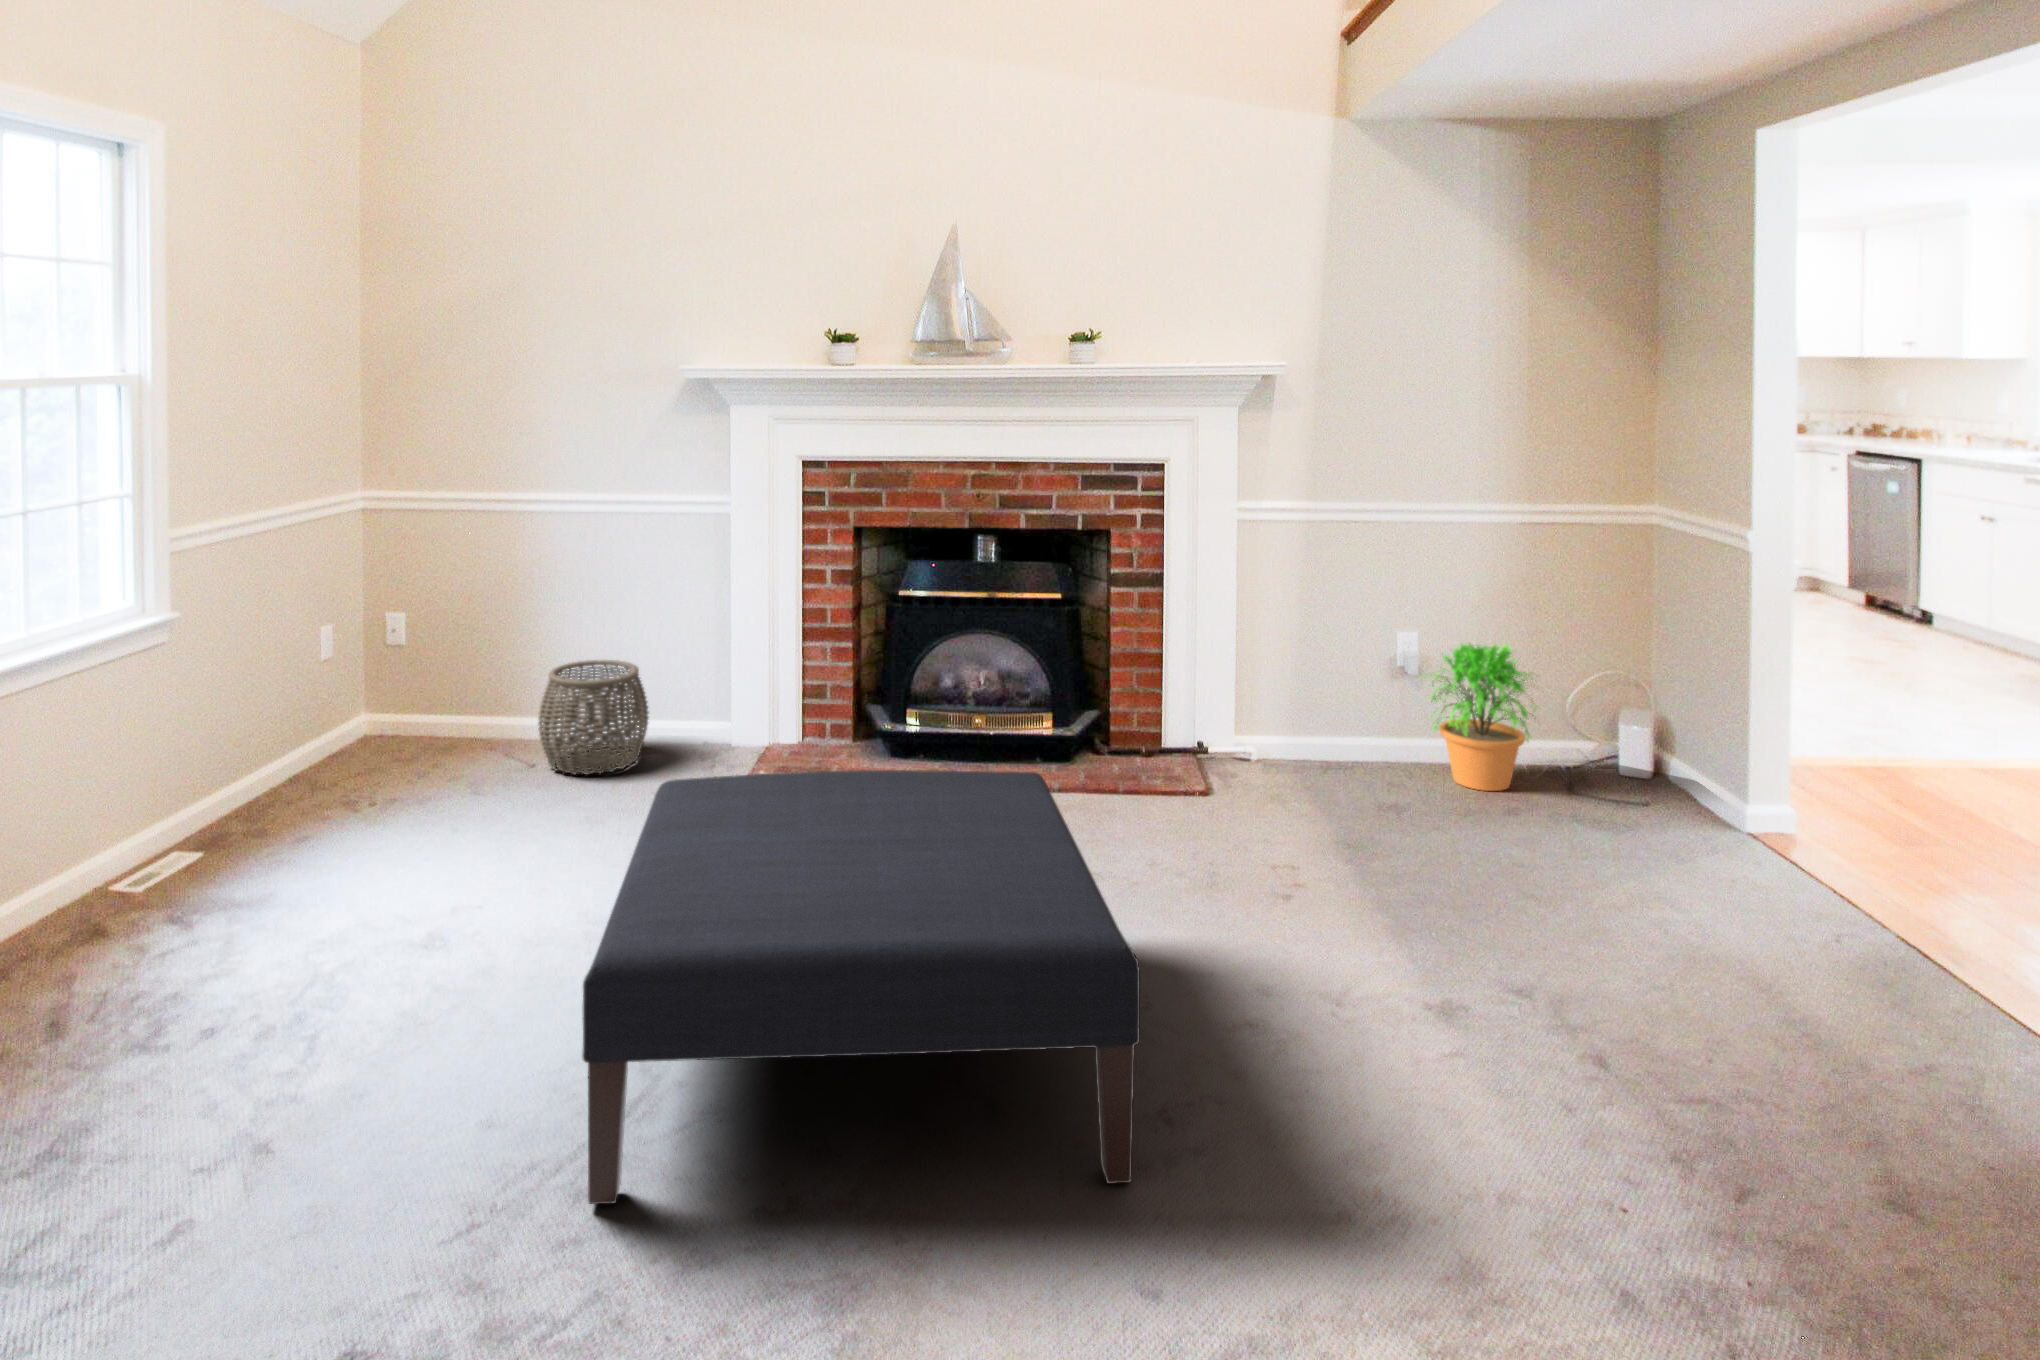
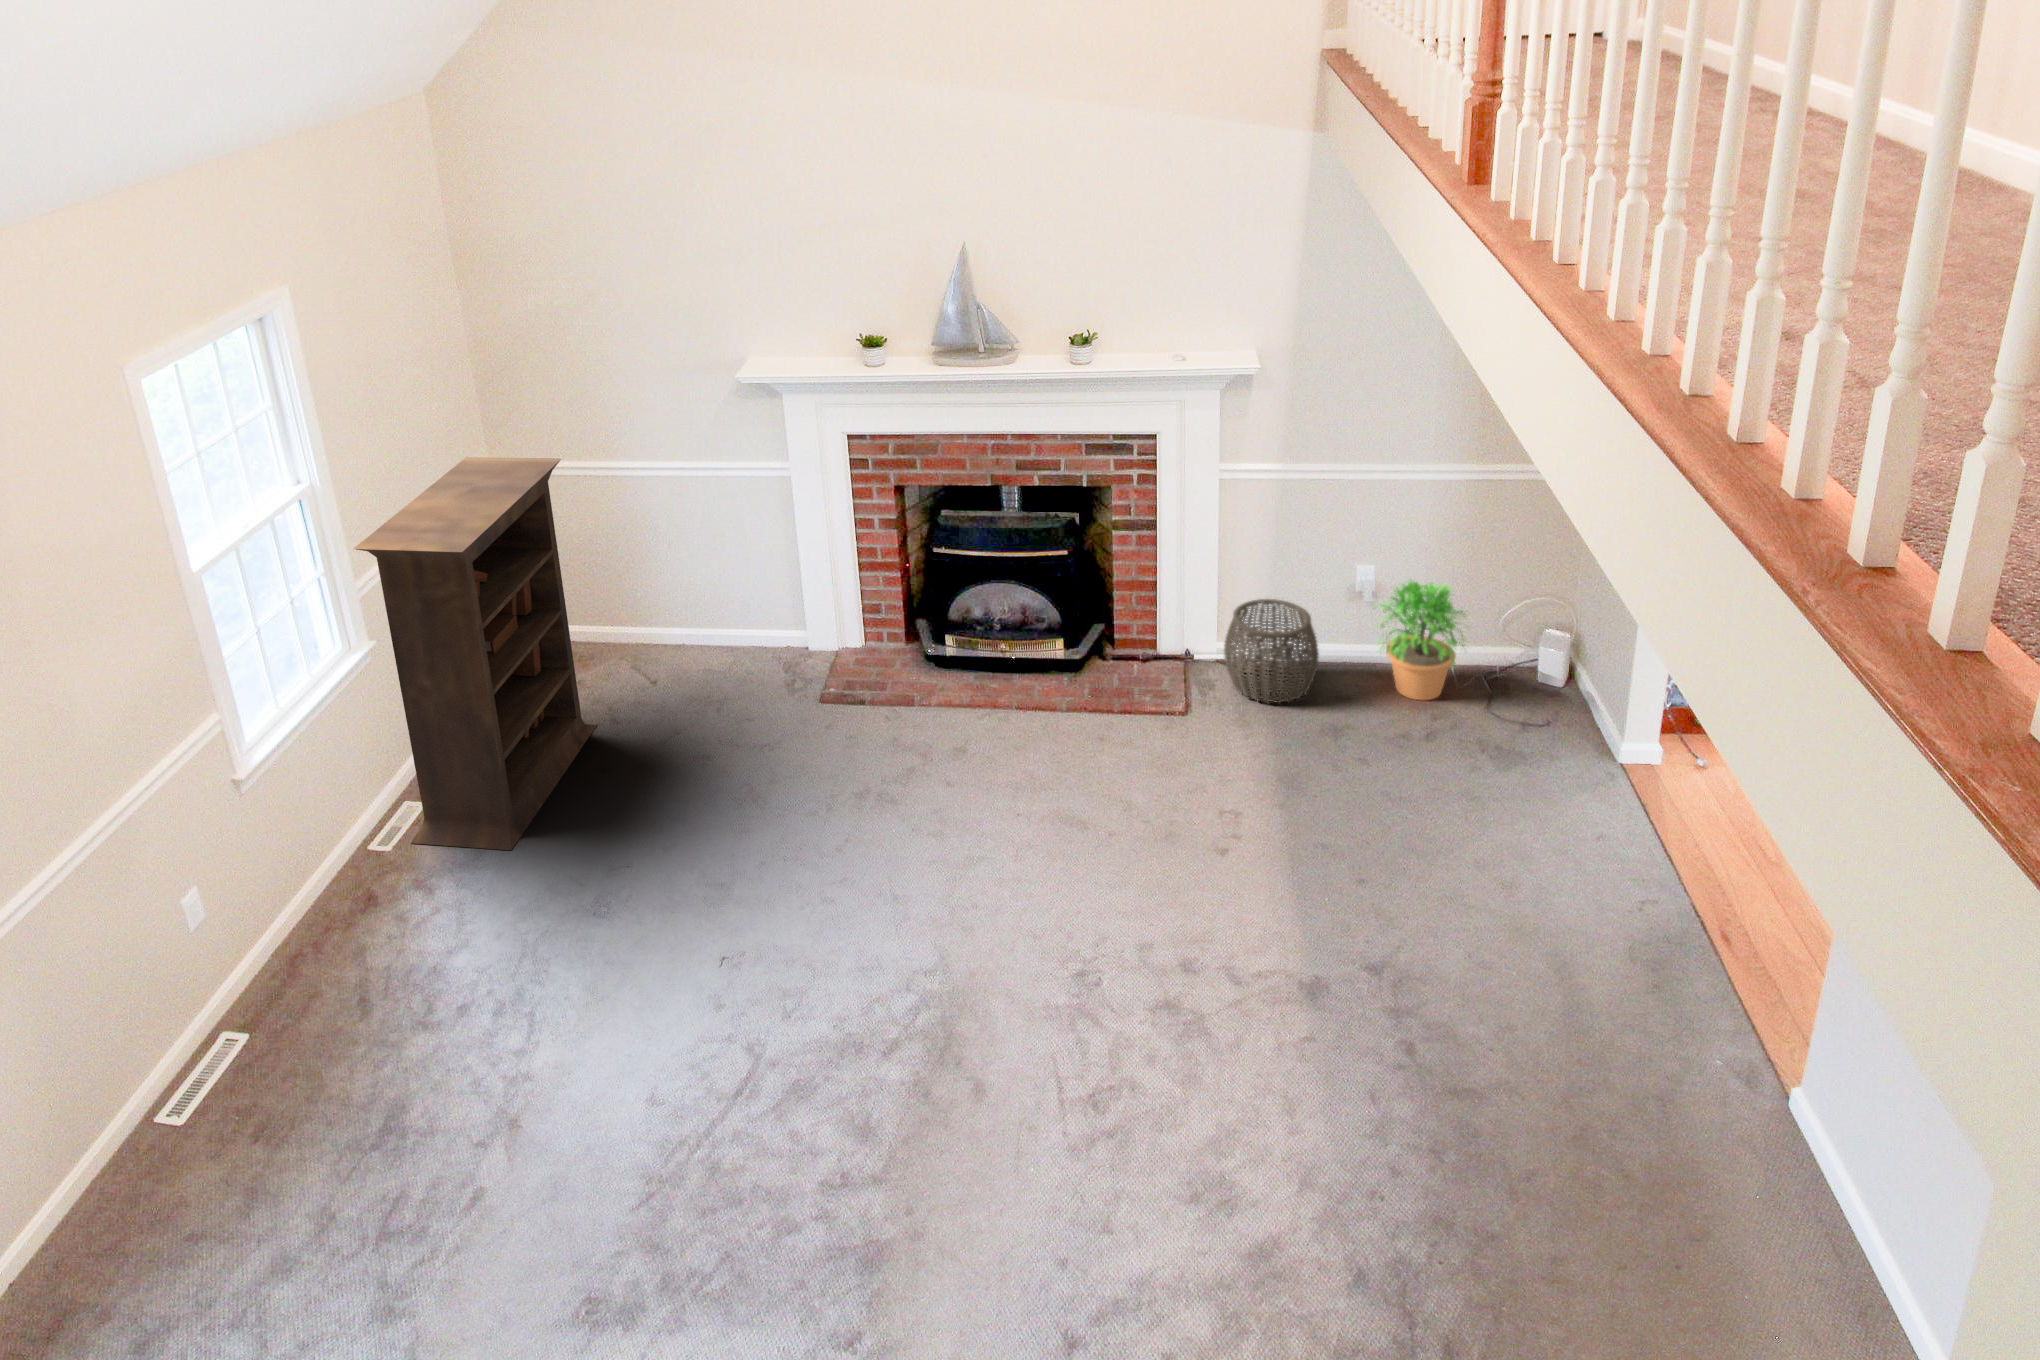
bookcase: none [156,429,457,917] -> present [354,457,596,850]
woven basket: present [538,660,649,775] -> present [1224,599,1319,703]
ottoman: present [582,770,1140,1204] -> none [709,767,1060,1094]

